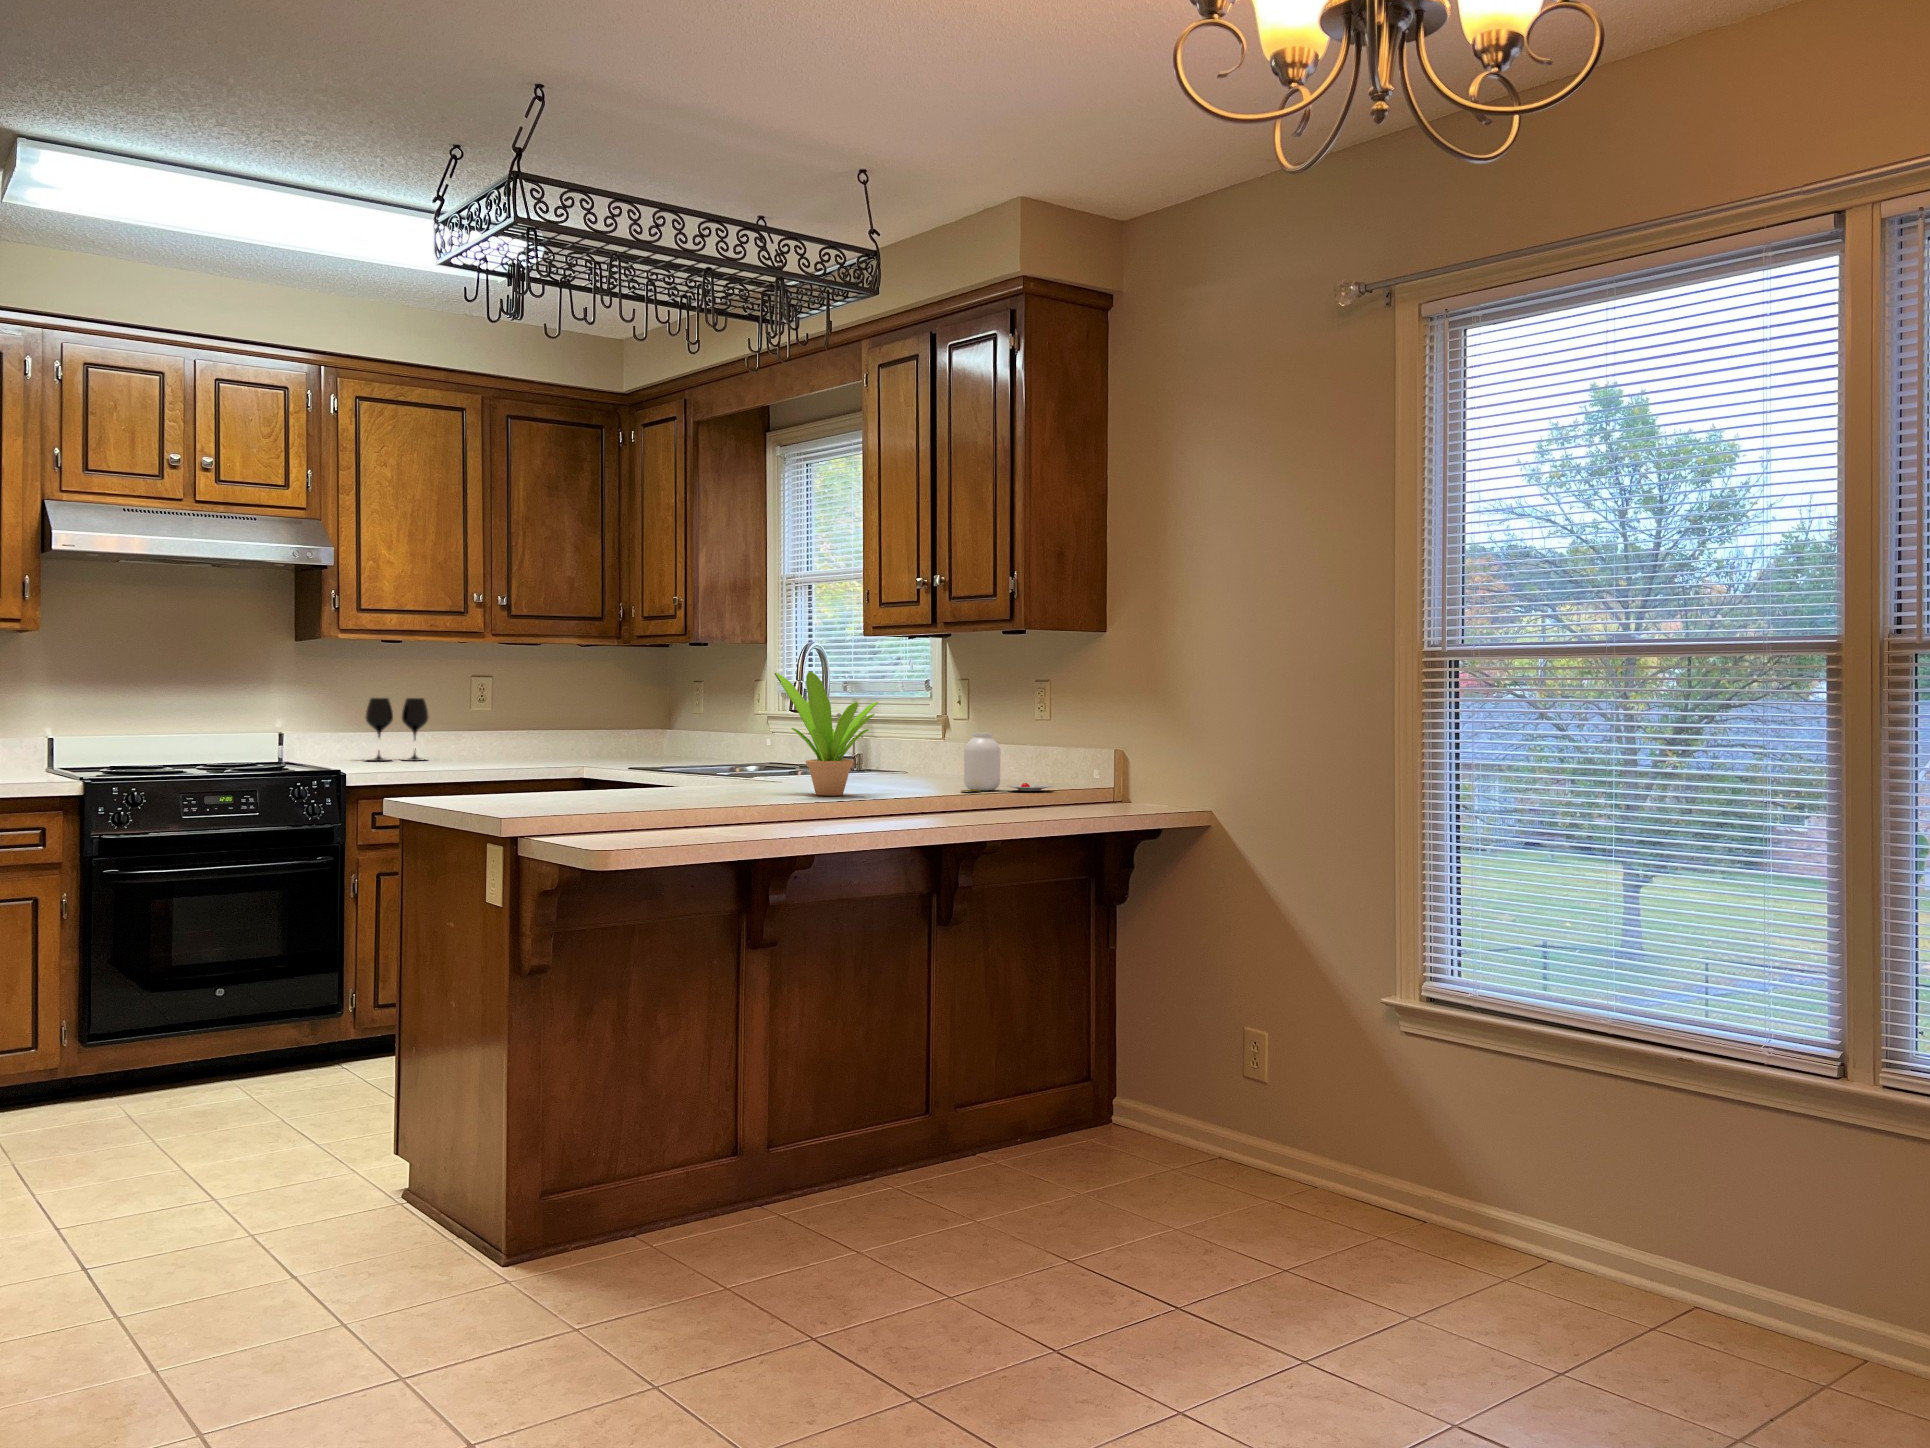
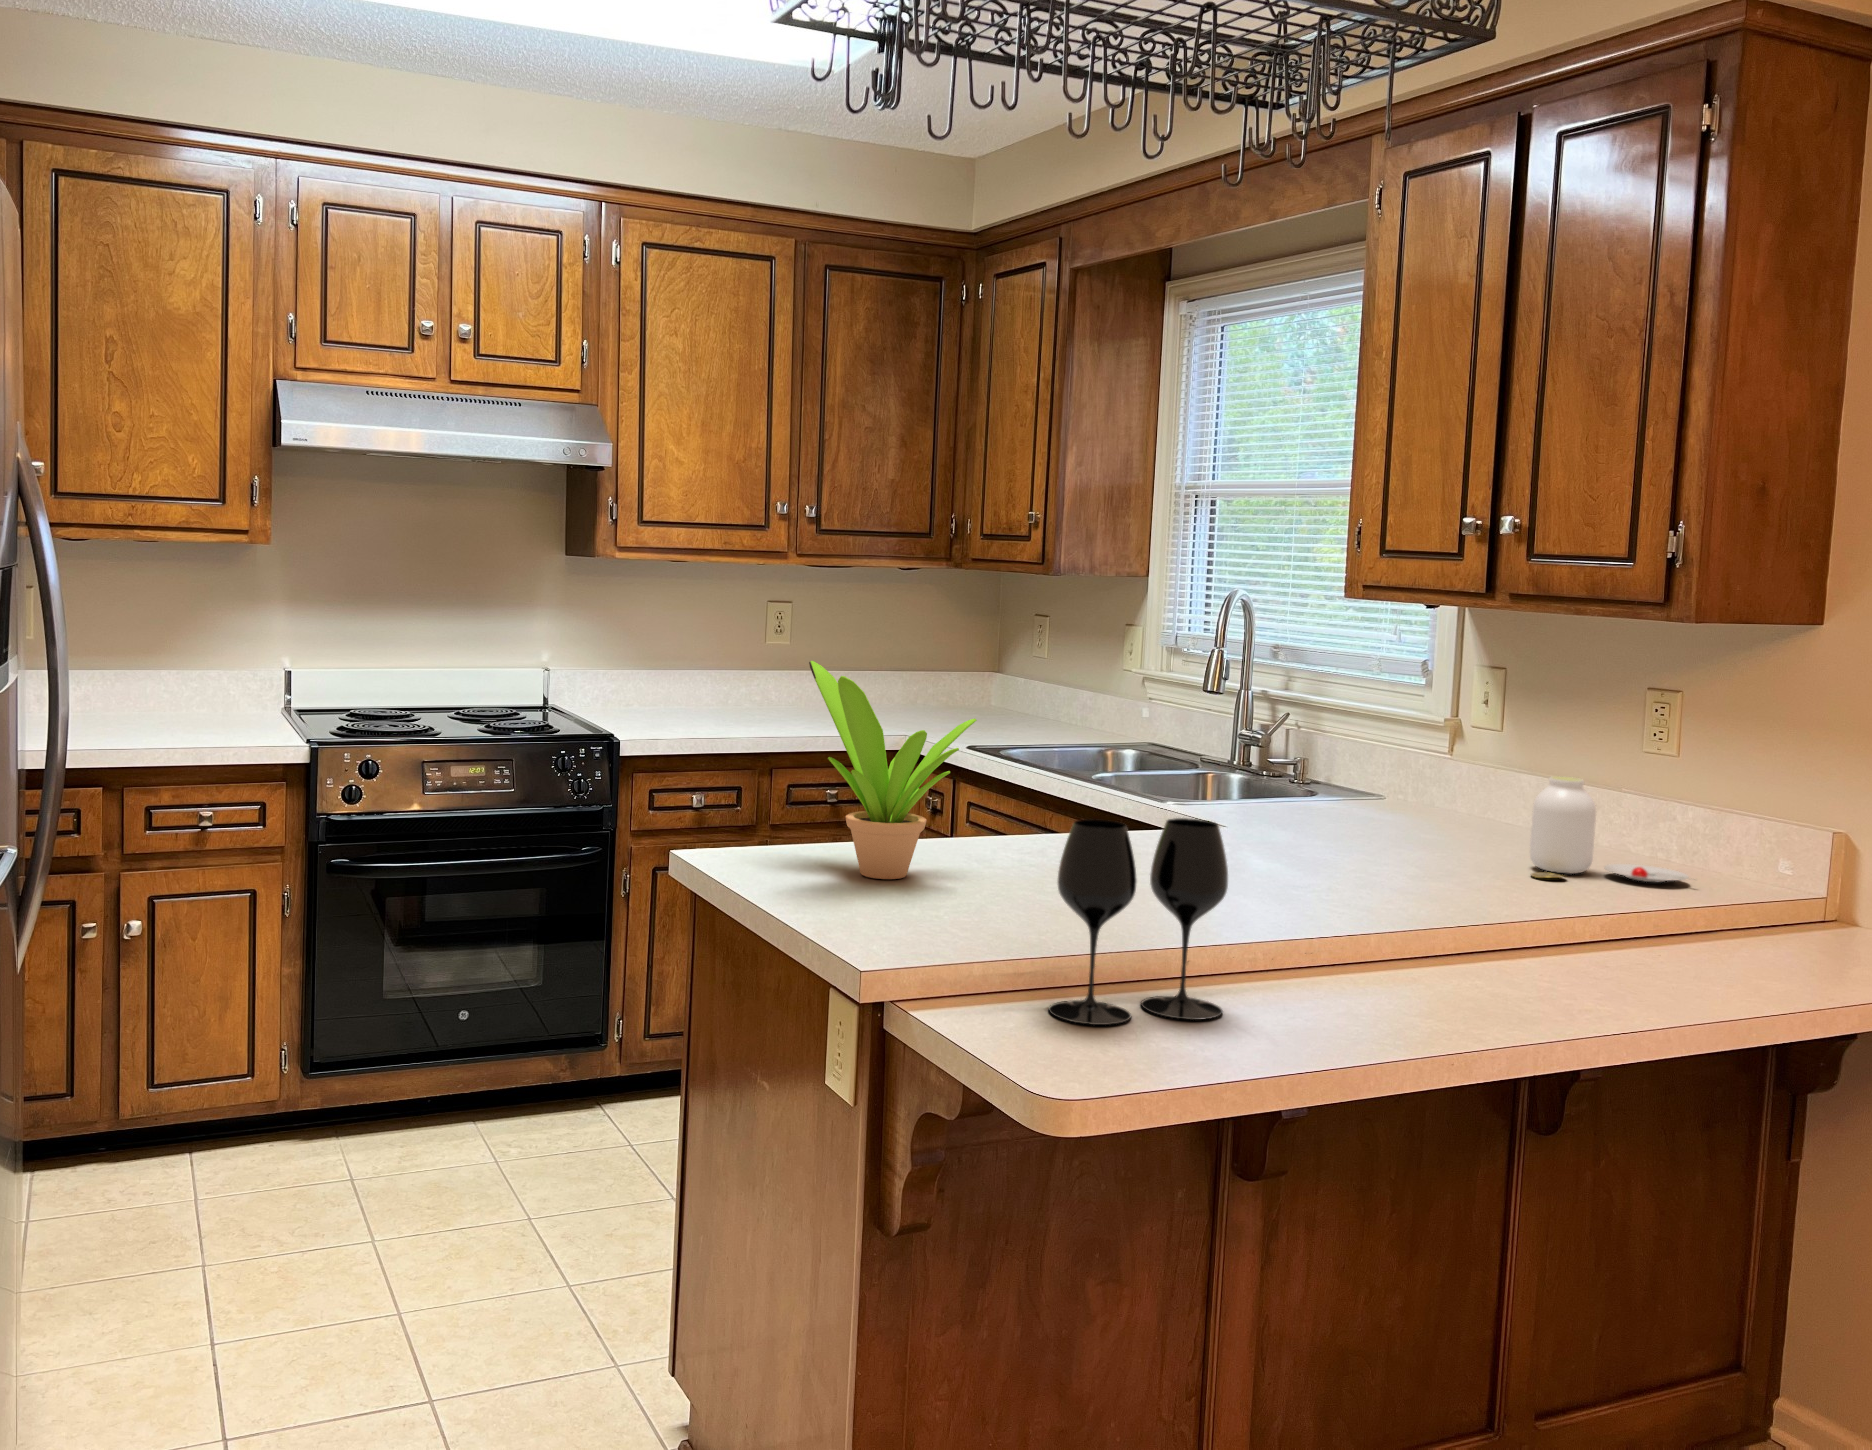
potted plant: present [775,672,878,795] -> present [809,661,977,879]
wine glass: present [365,698,429,761] -> present [1049,818,1228,1025]

